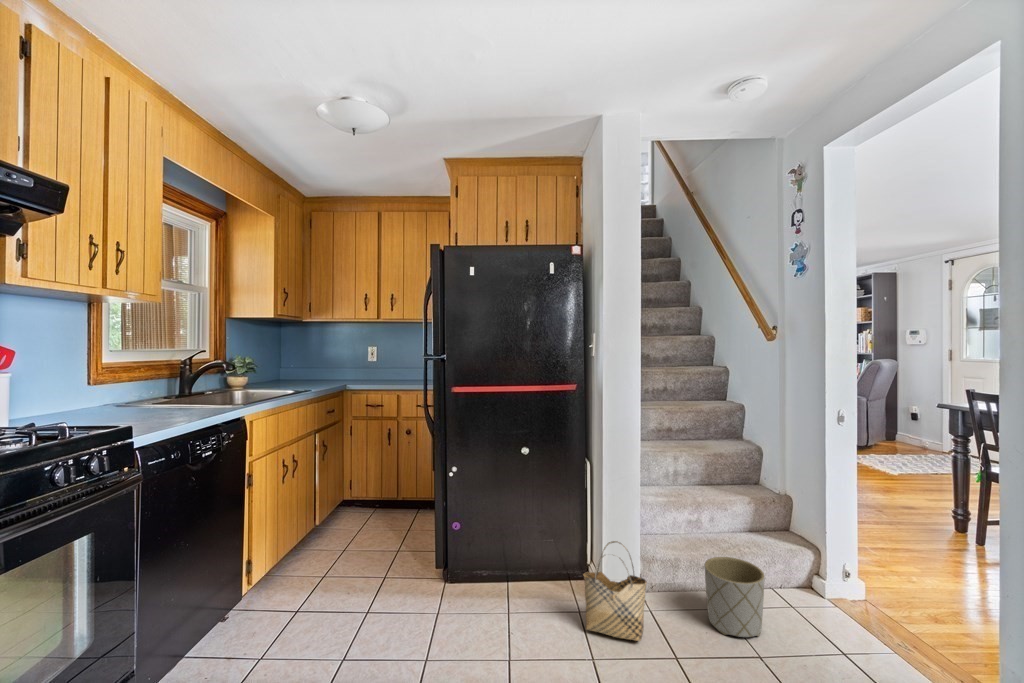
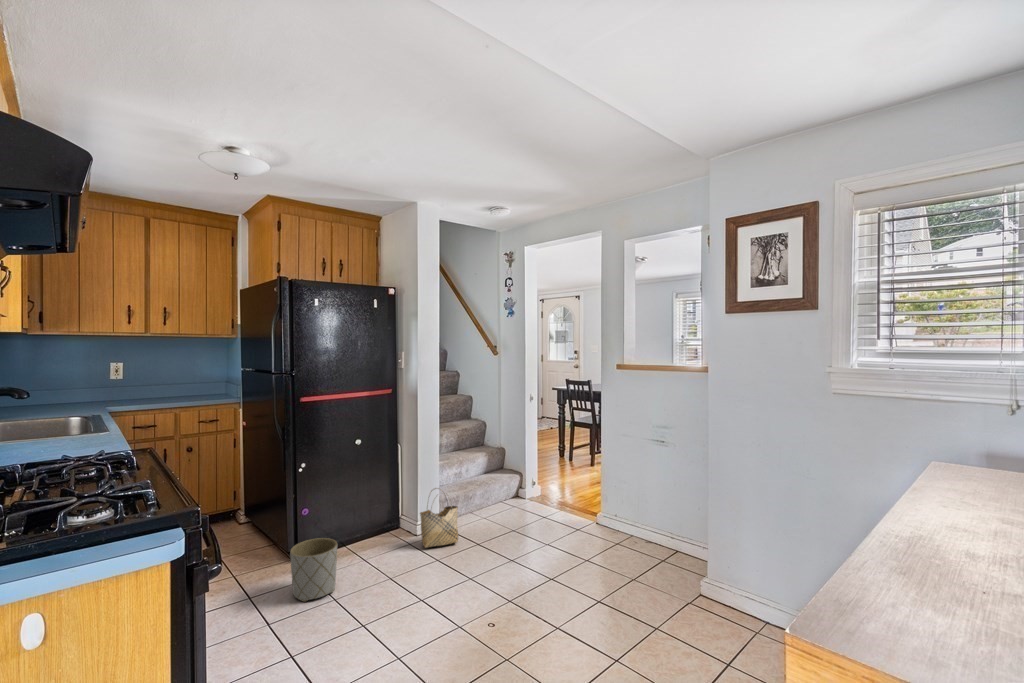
planter: present [705,557,765,637] -> present [290,538,337,602]

